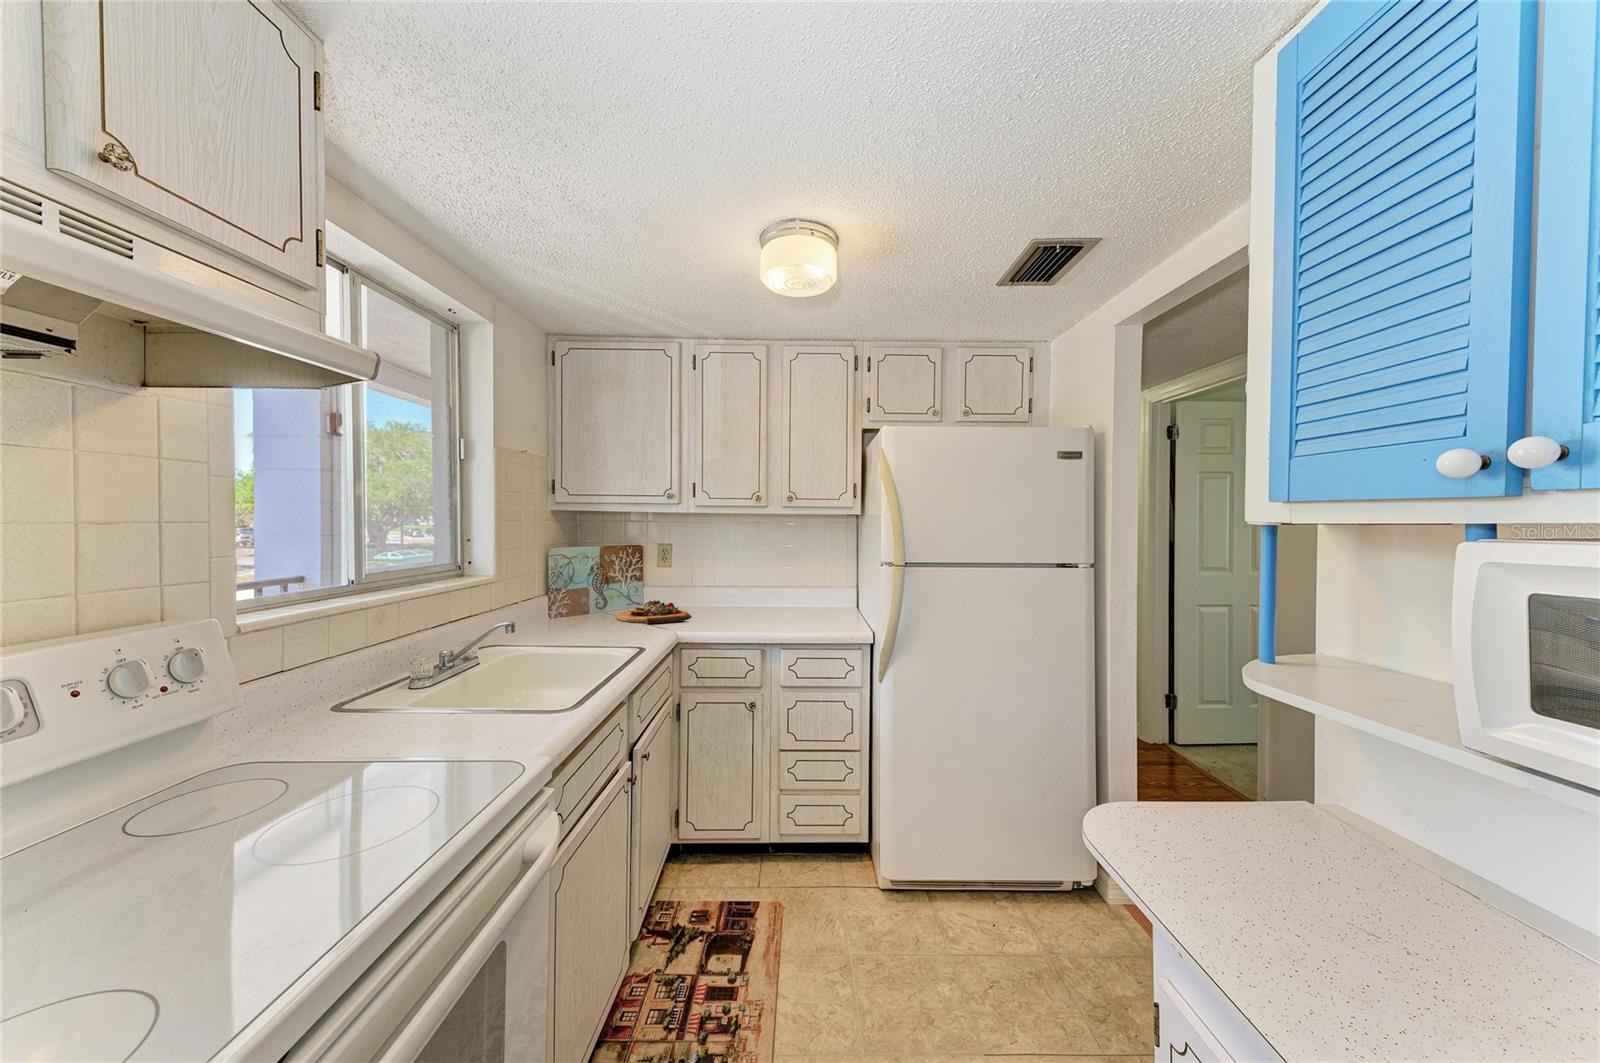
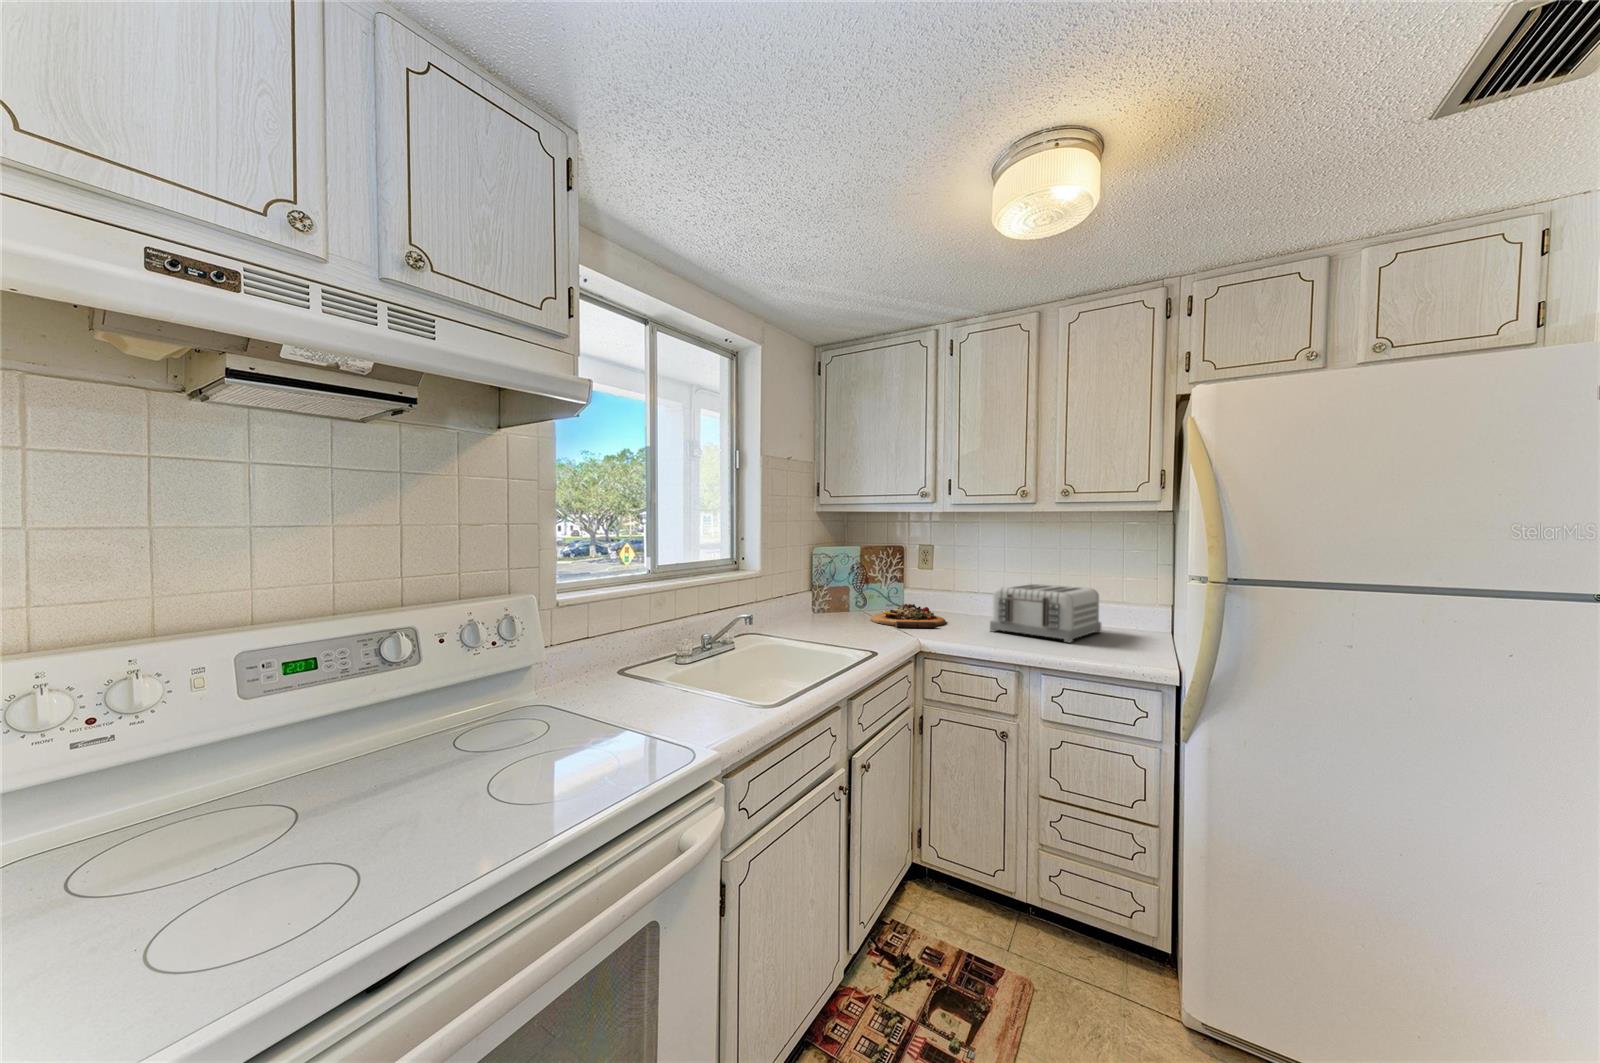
toaster: none [731,575,817,623] -> present [990,584,1101,642]

